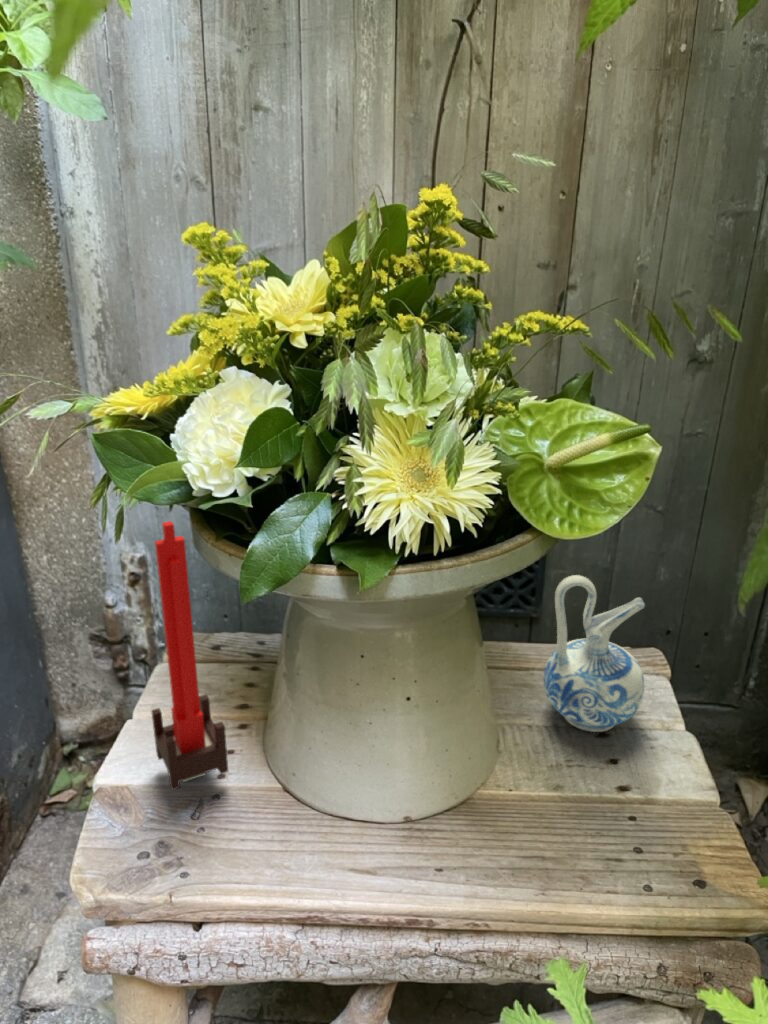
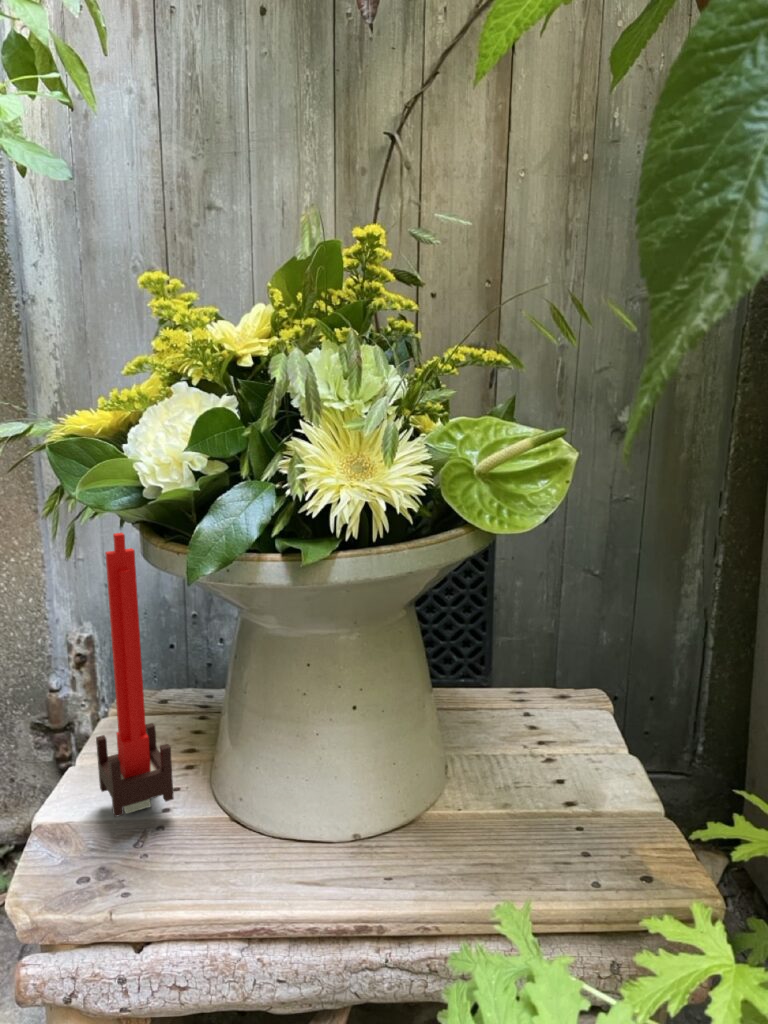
ceramic pitcher: present [544,575,644,732] -> none [488,598,585,758]

